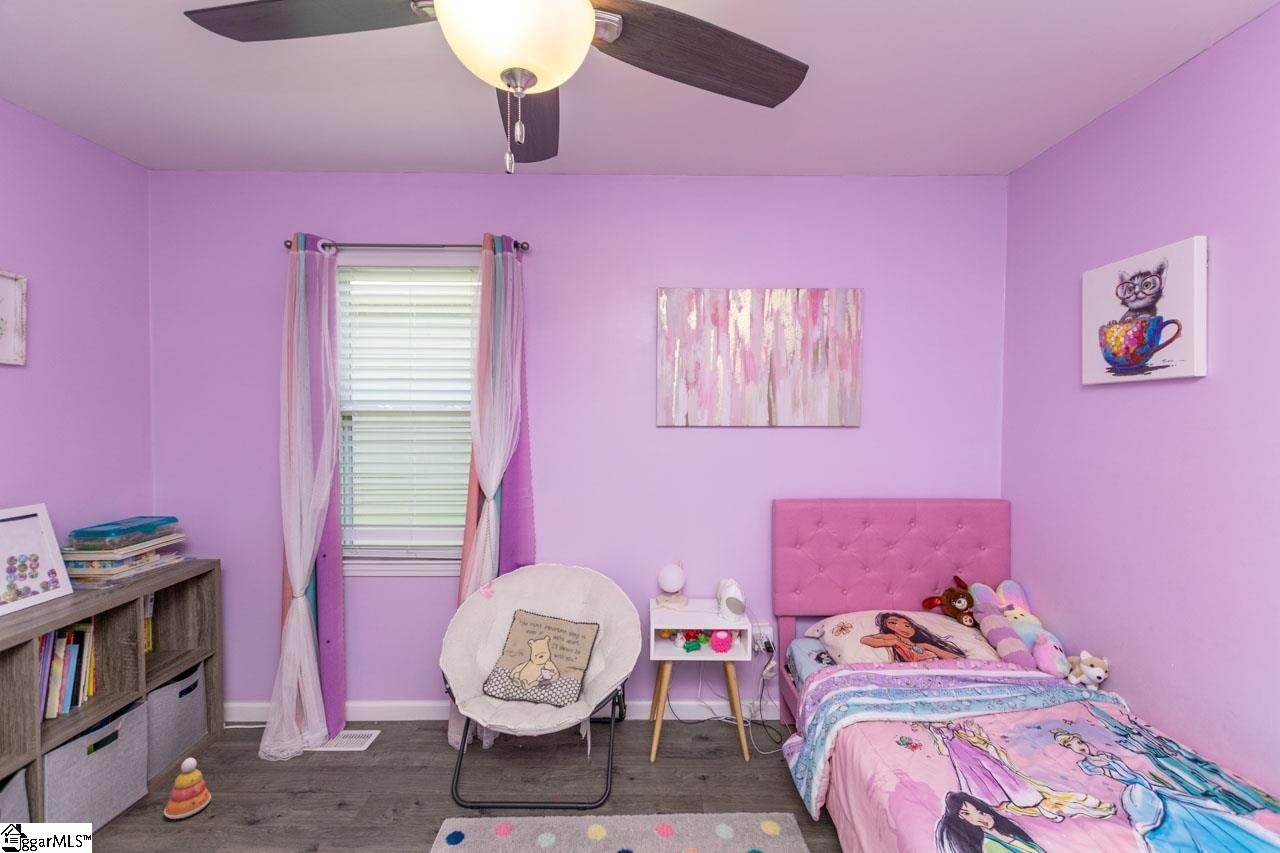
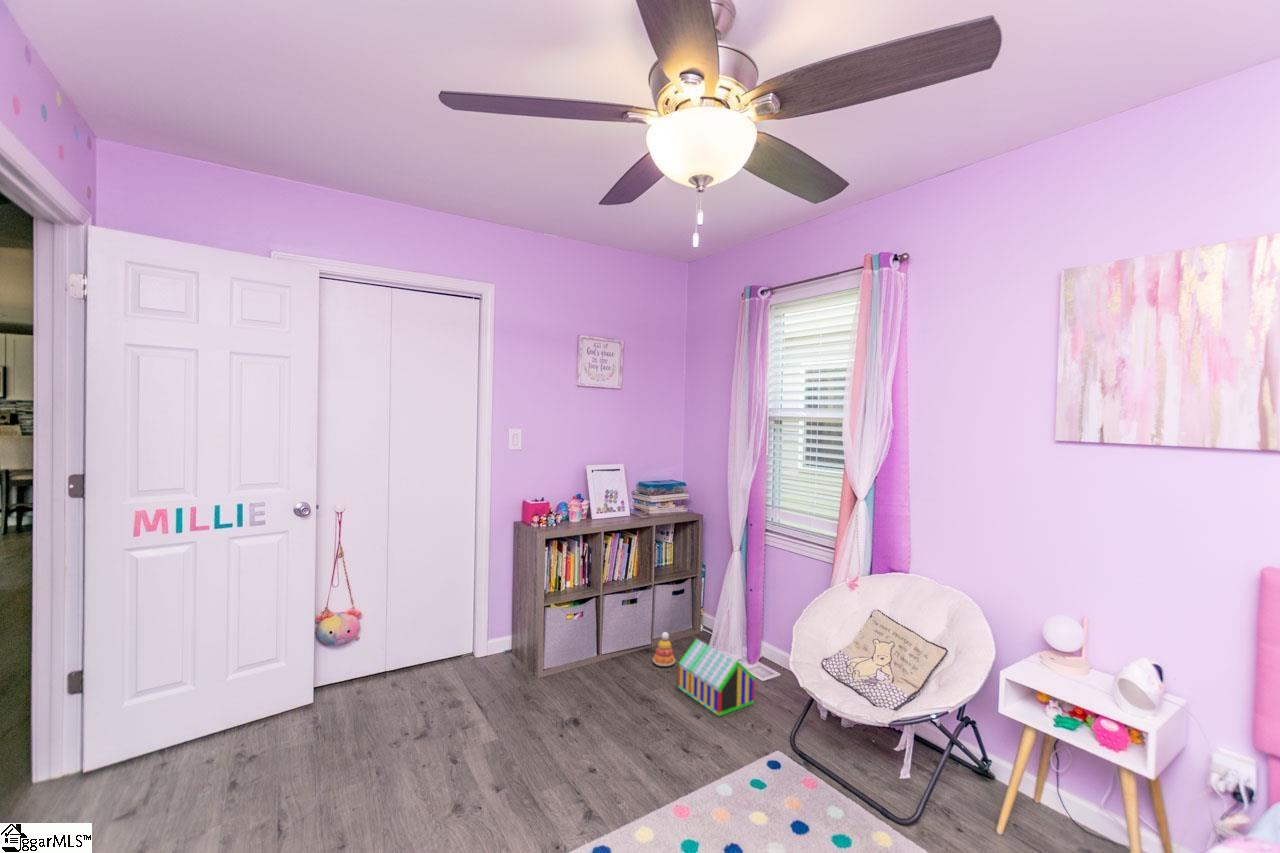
toy house: none [247,740,374,831] -> present [678,639,755,716]

